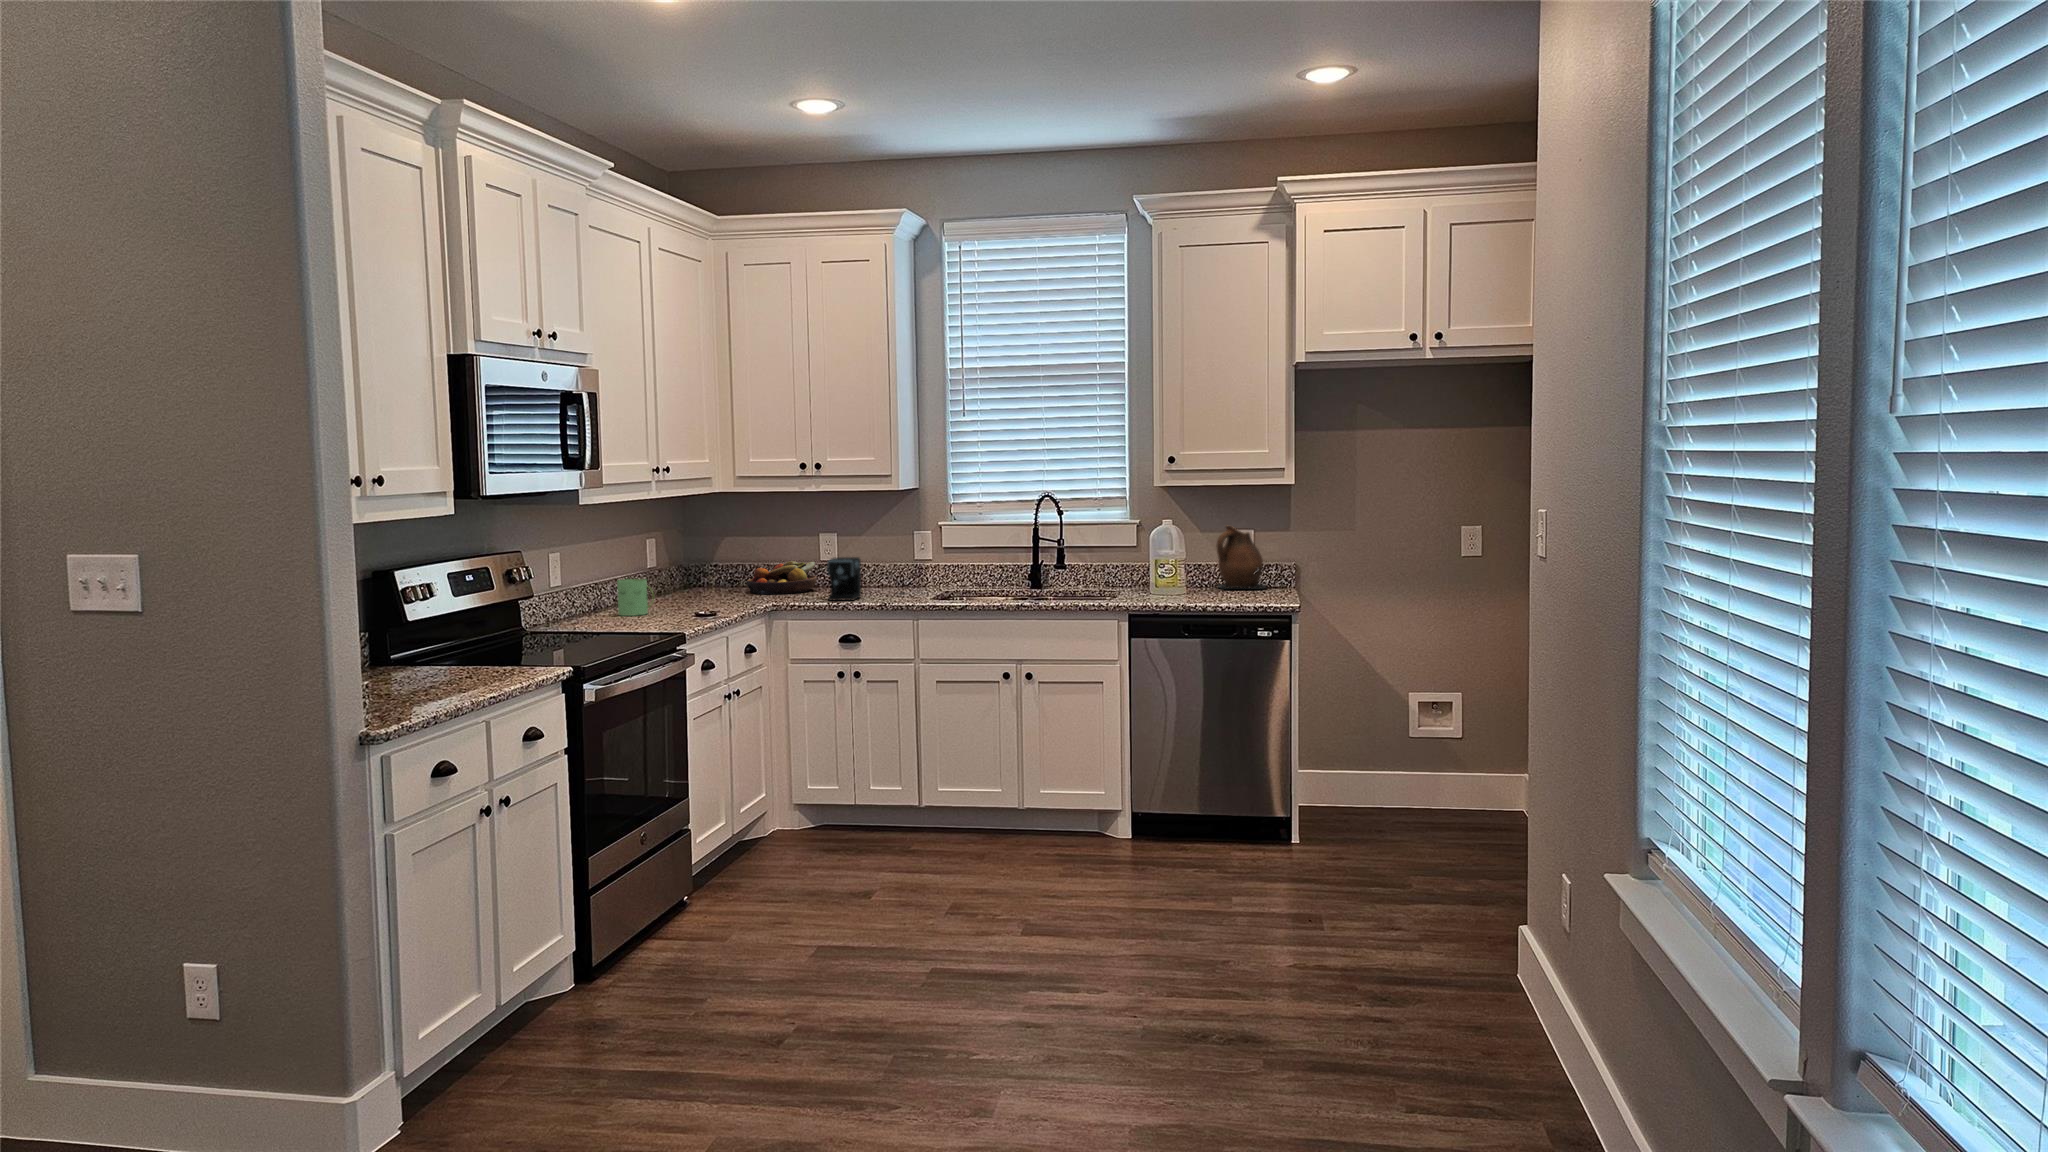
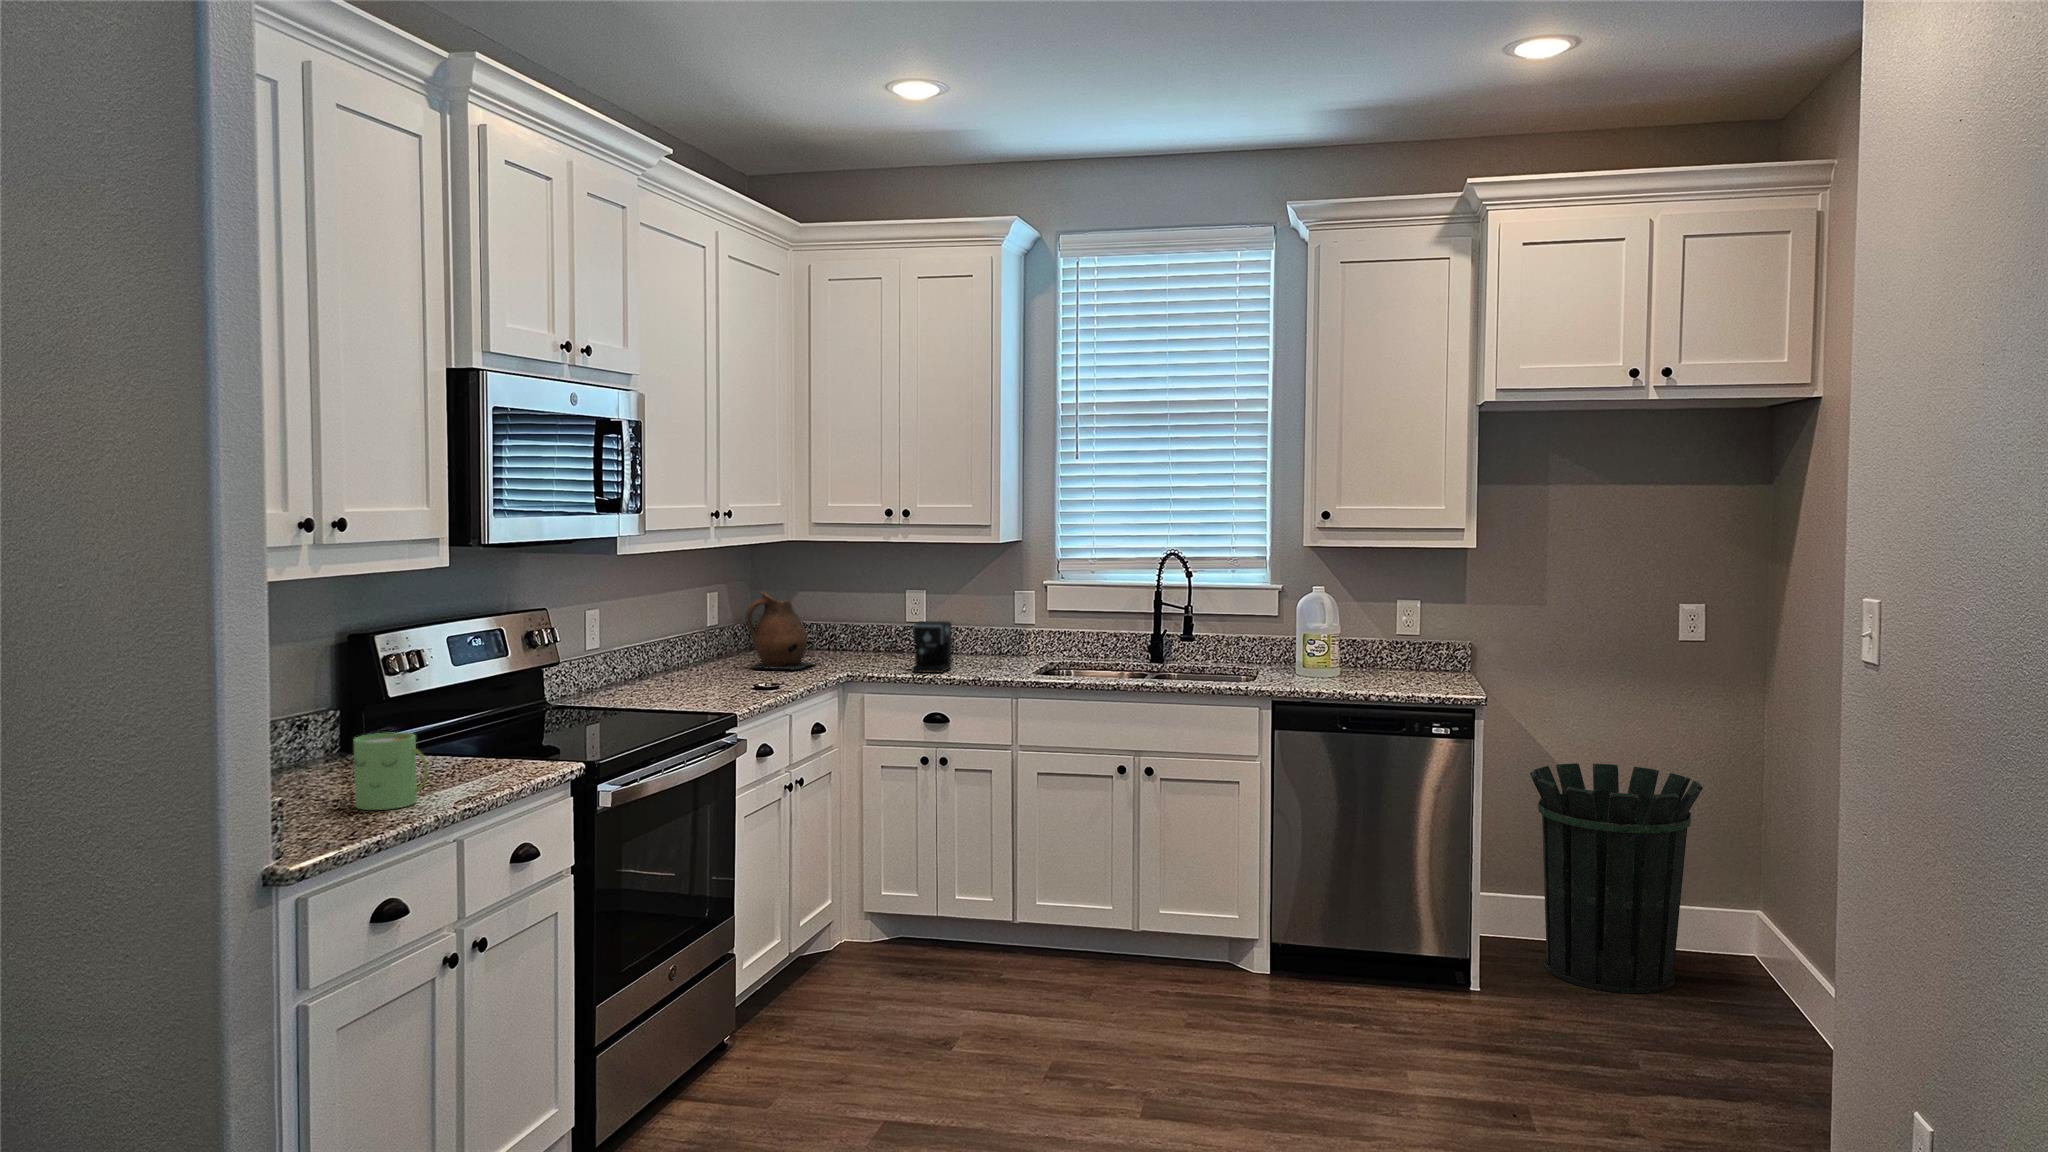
ceramic pitcher: present [1217,525,1266,589] -> present [746,592,815,670]
fruit bowl: present [747,561,817,594] -> none [820,623,901,661]
mug: present [617,579,654,616] -> present [354,732,428,810]
waste bin: none [1341,660,1475,840] -> present [1530,763,1703,994]

